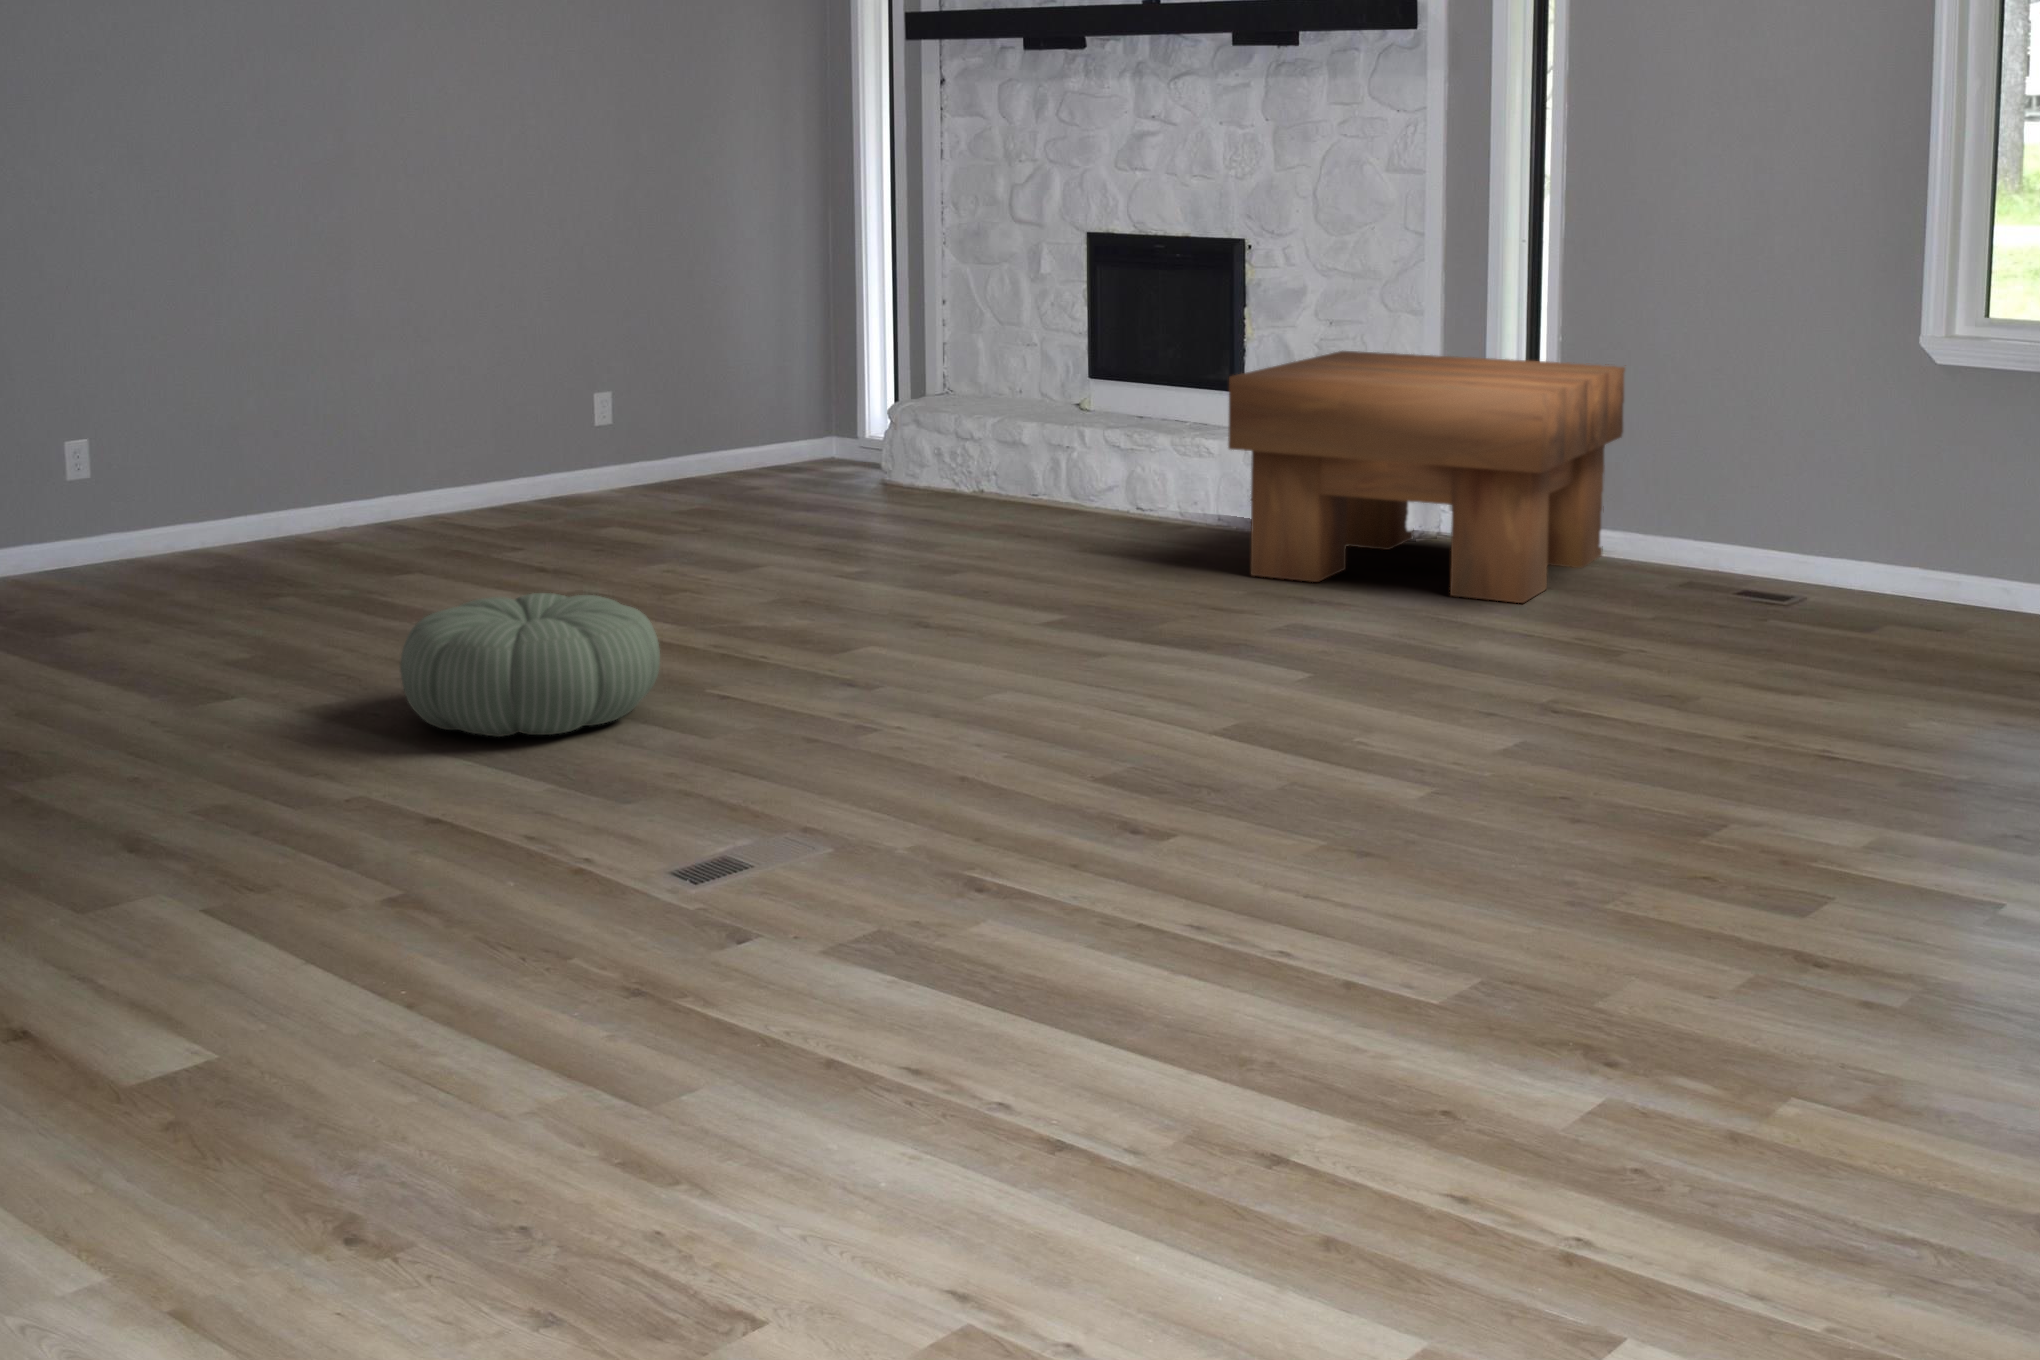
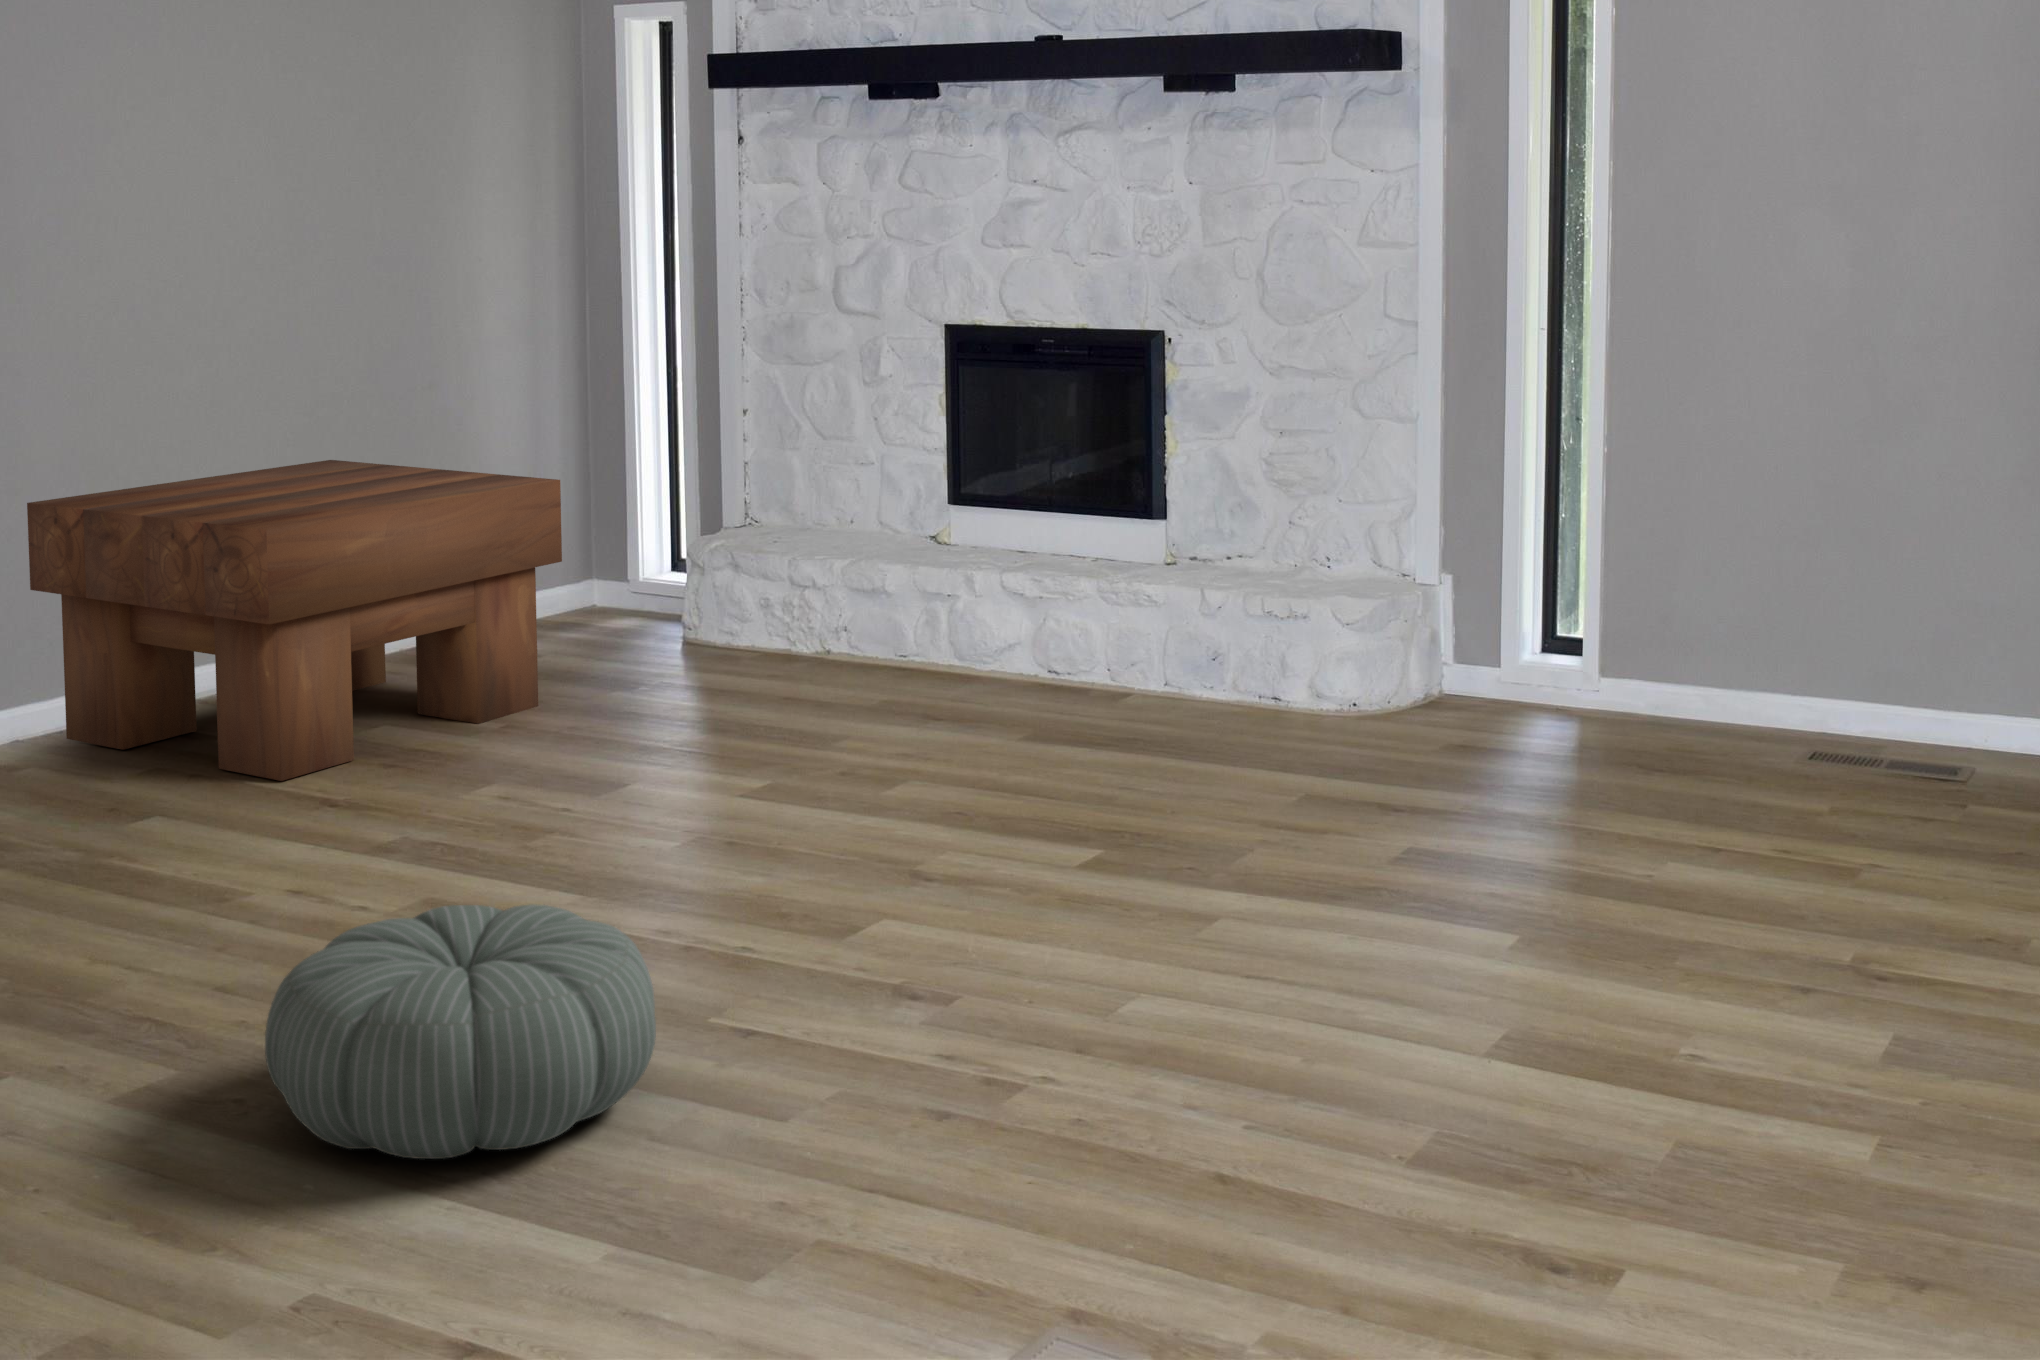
coffee table: present [1228,351,1625,603] -> present [27,460,562,781]

